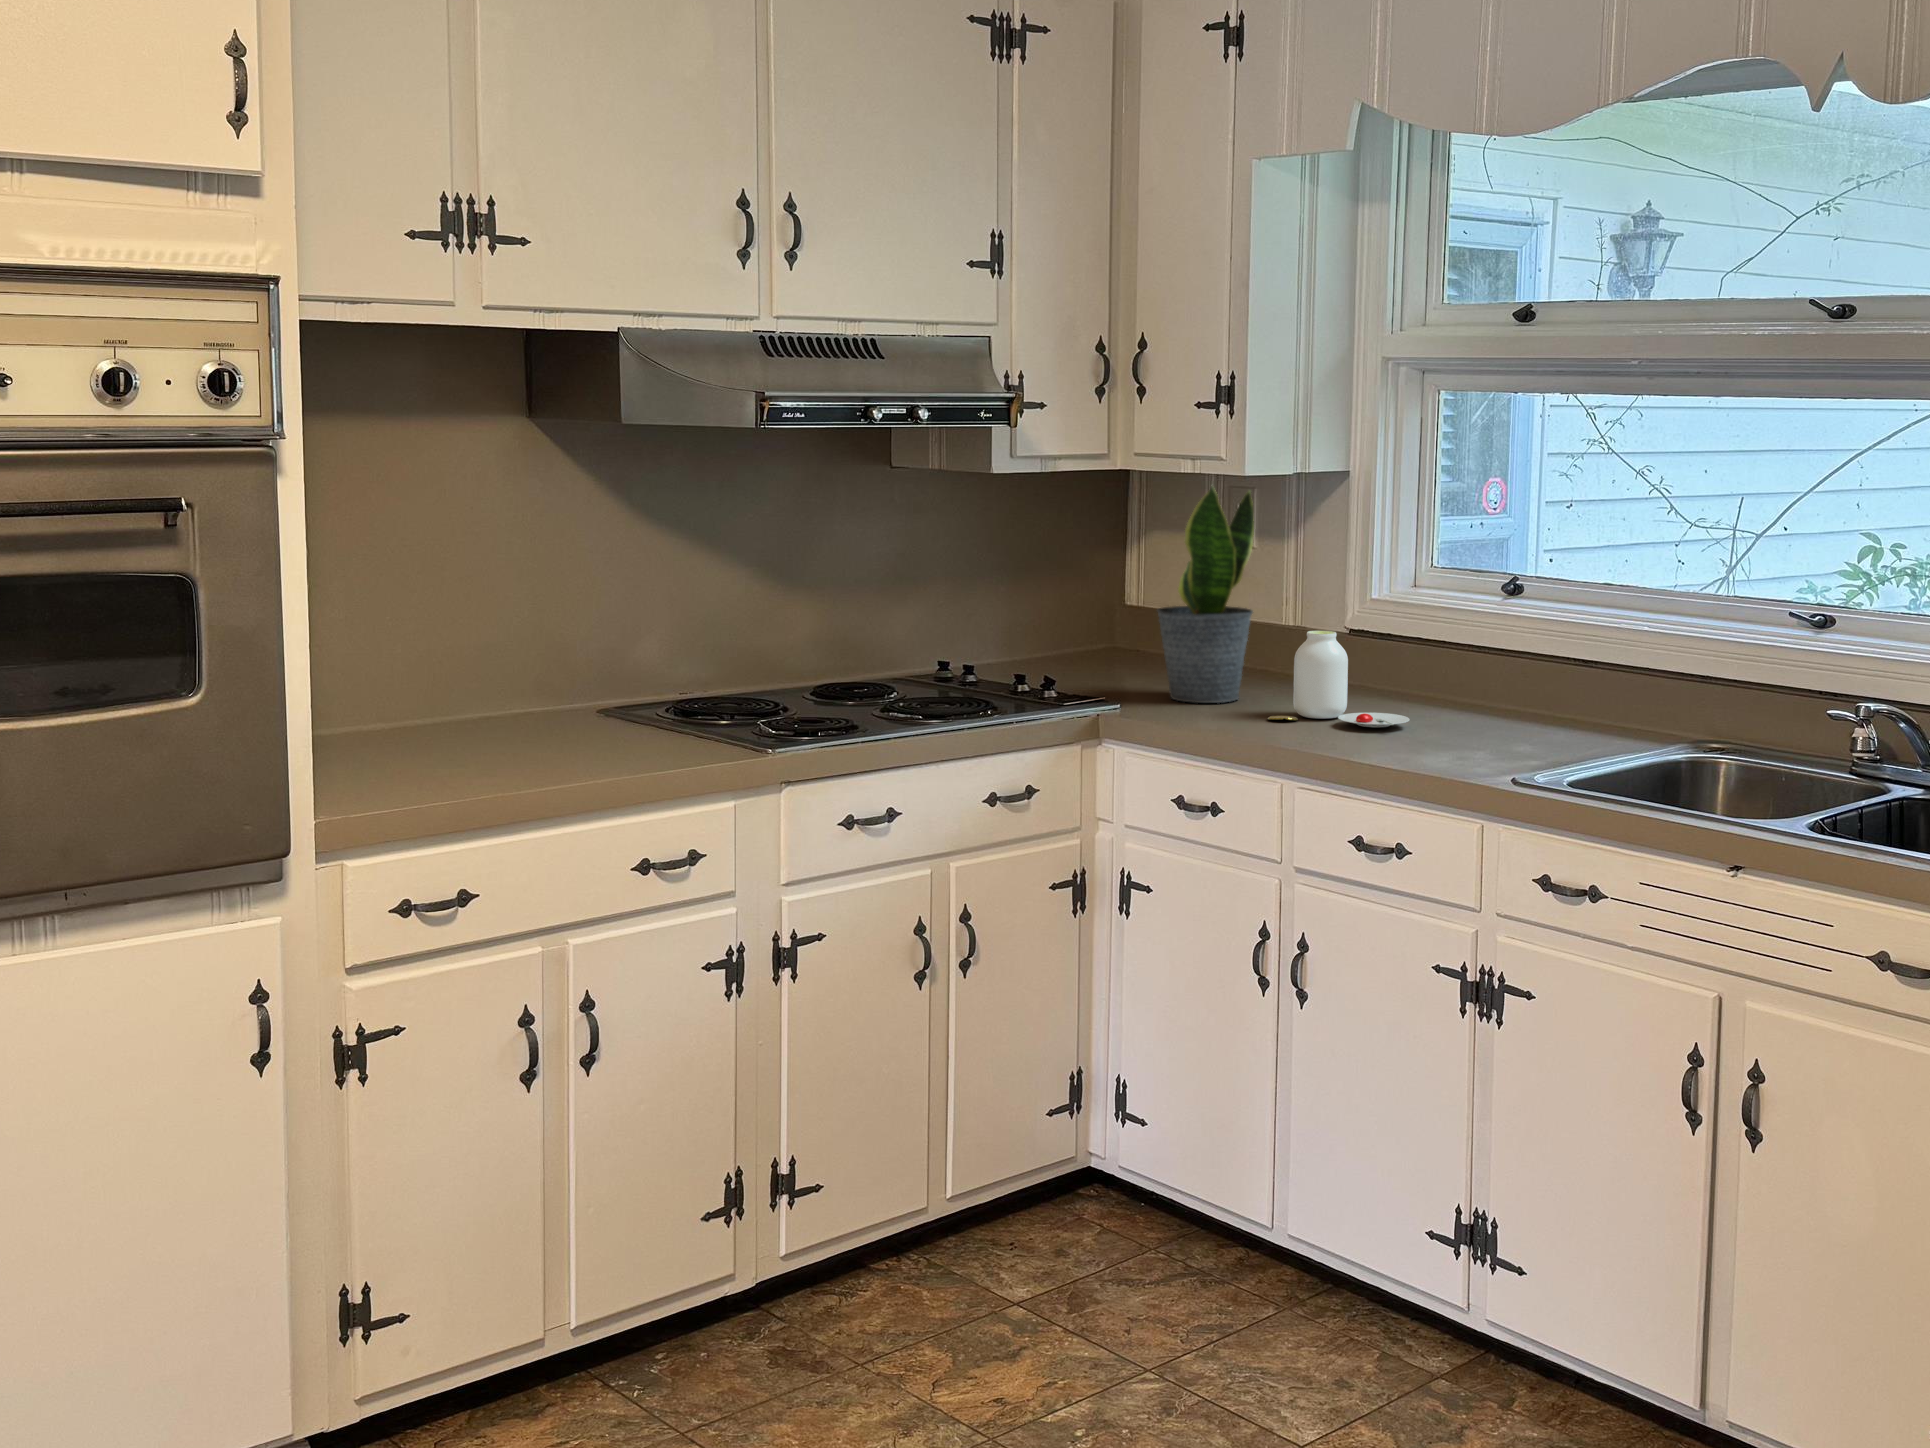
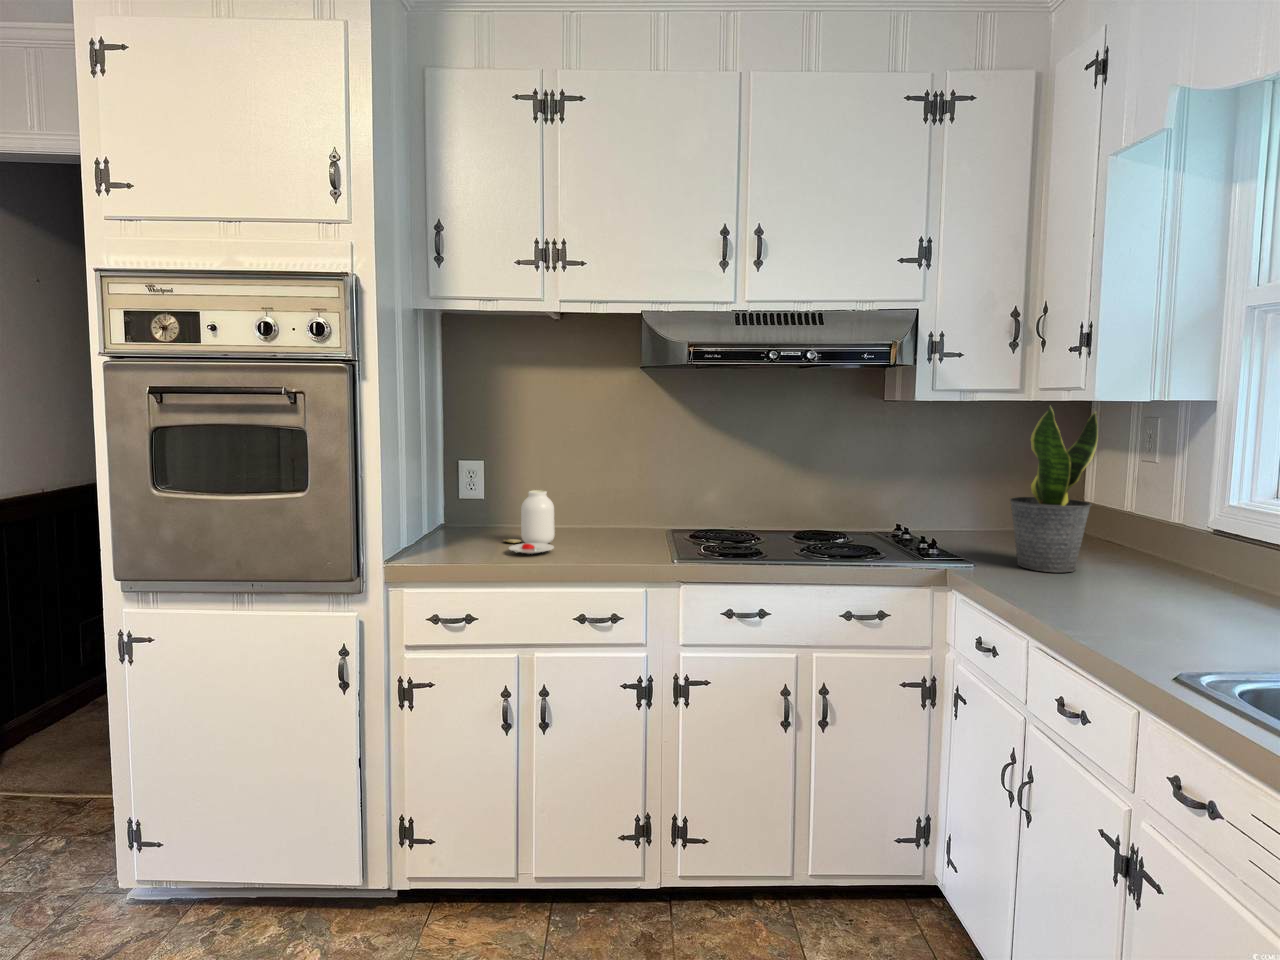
jar: present [1268,631,1410,727] -> present [504,490,555,554]

